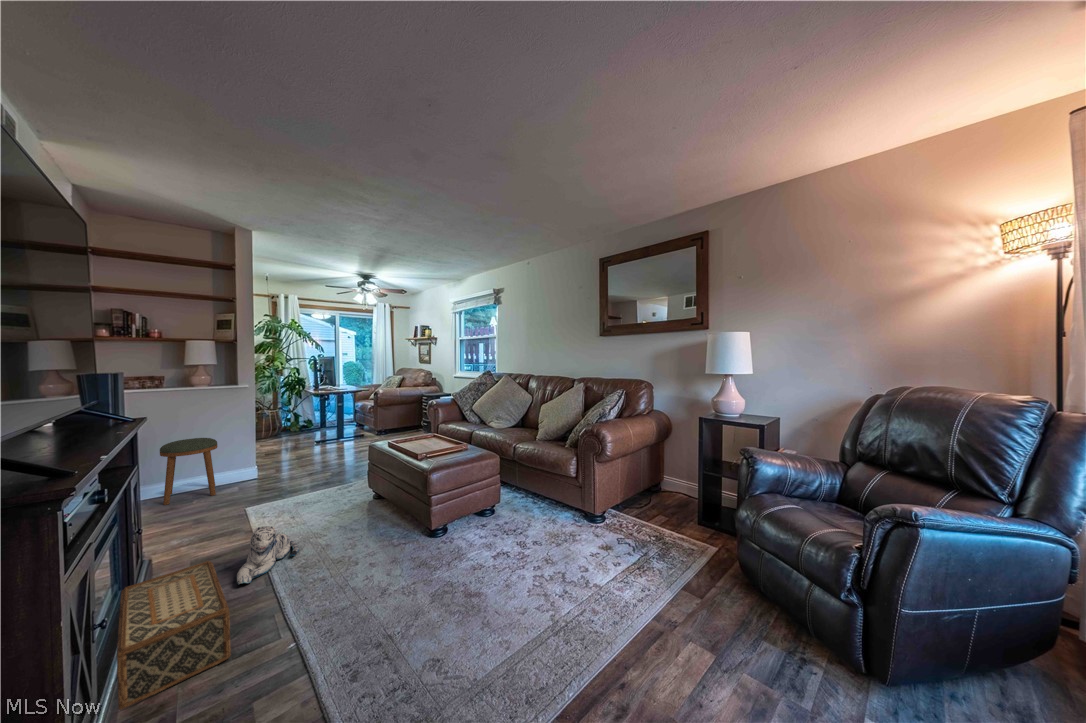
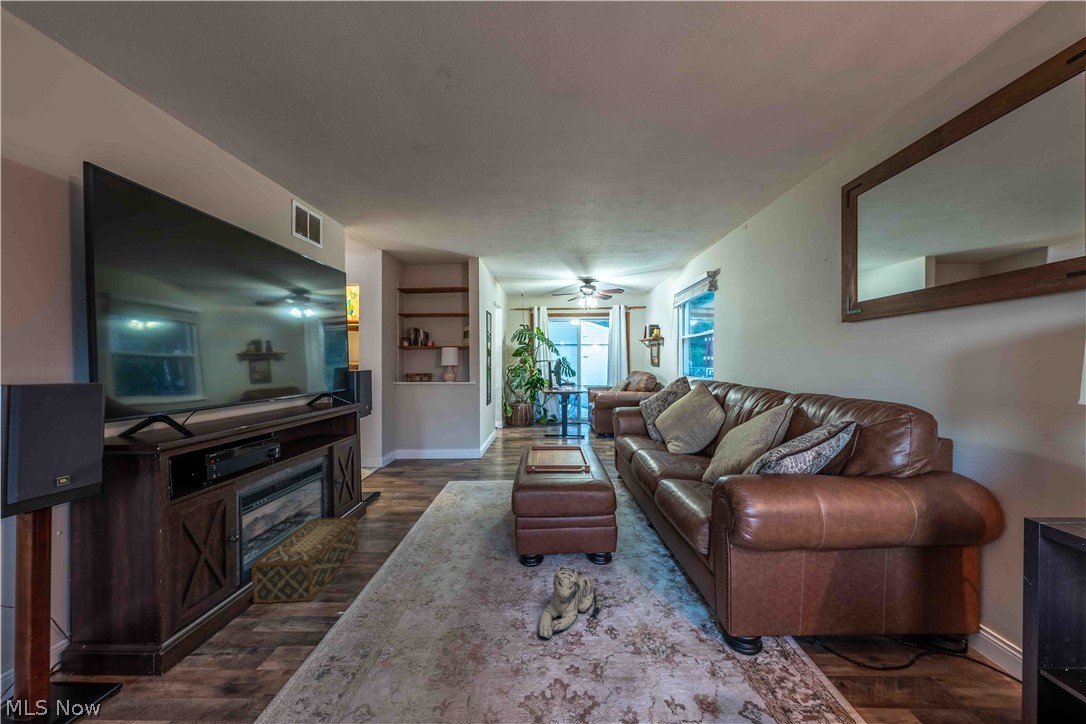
stool: present [160,438,218,505] -> none [420,421,455,465]
plush toy: present [237,526,299,585] -> present [539,566,603,638]

